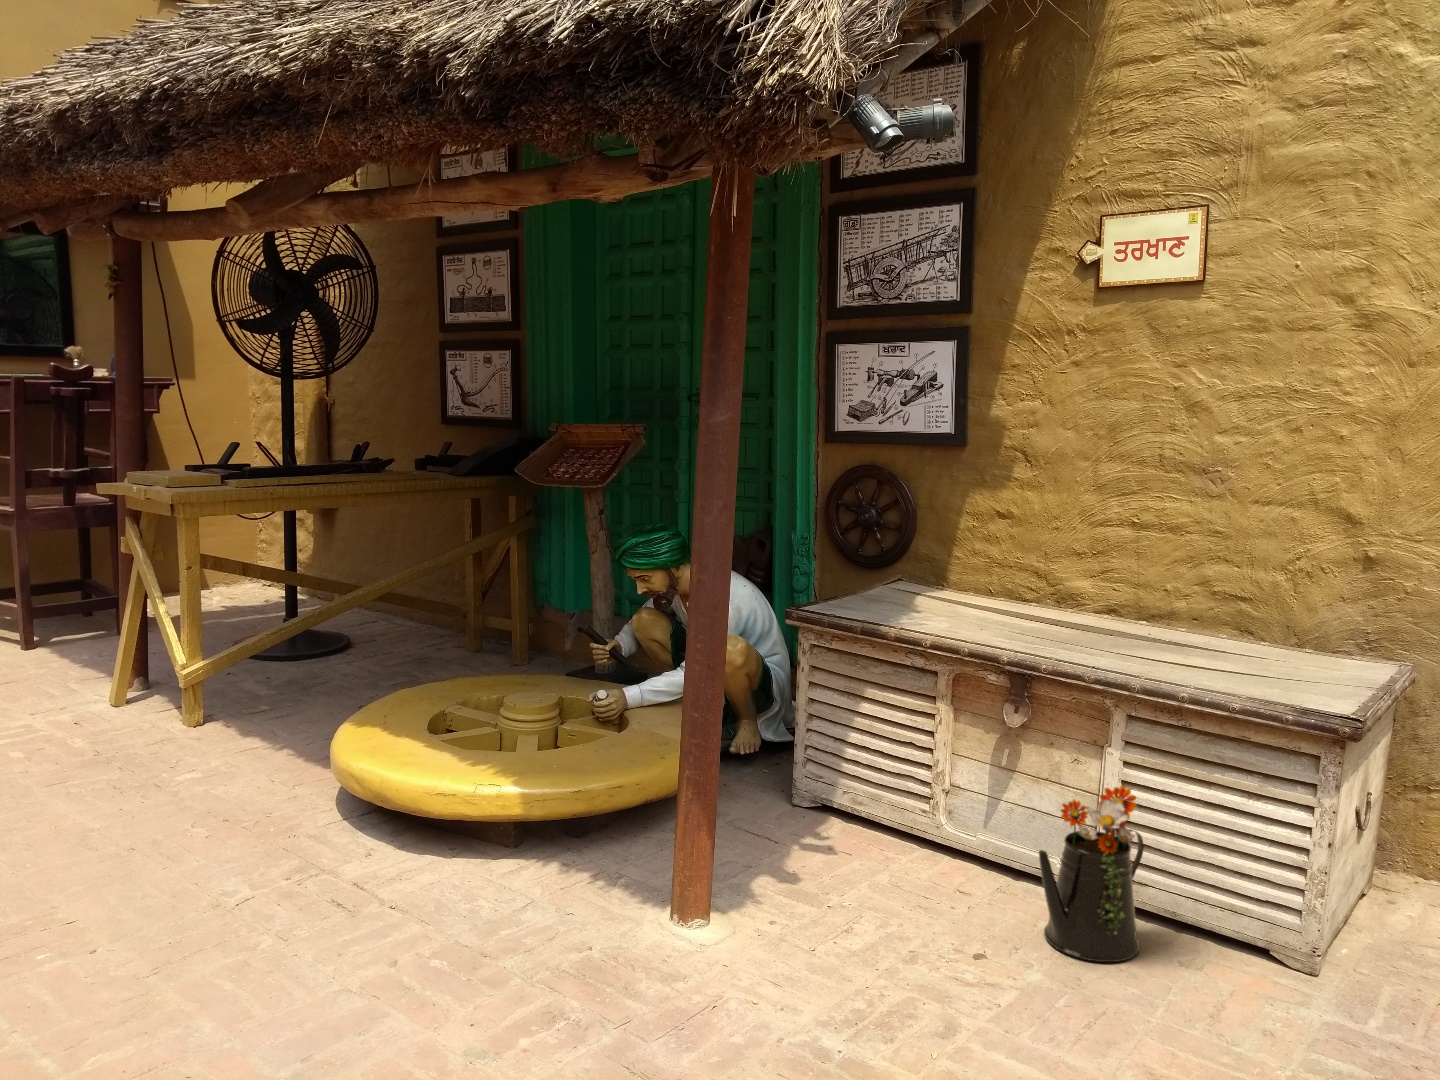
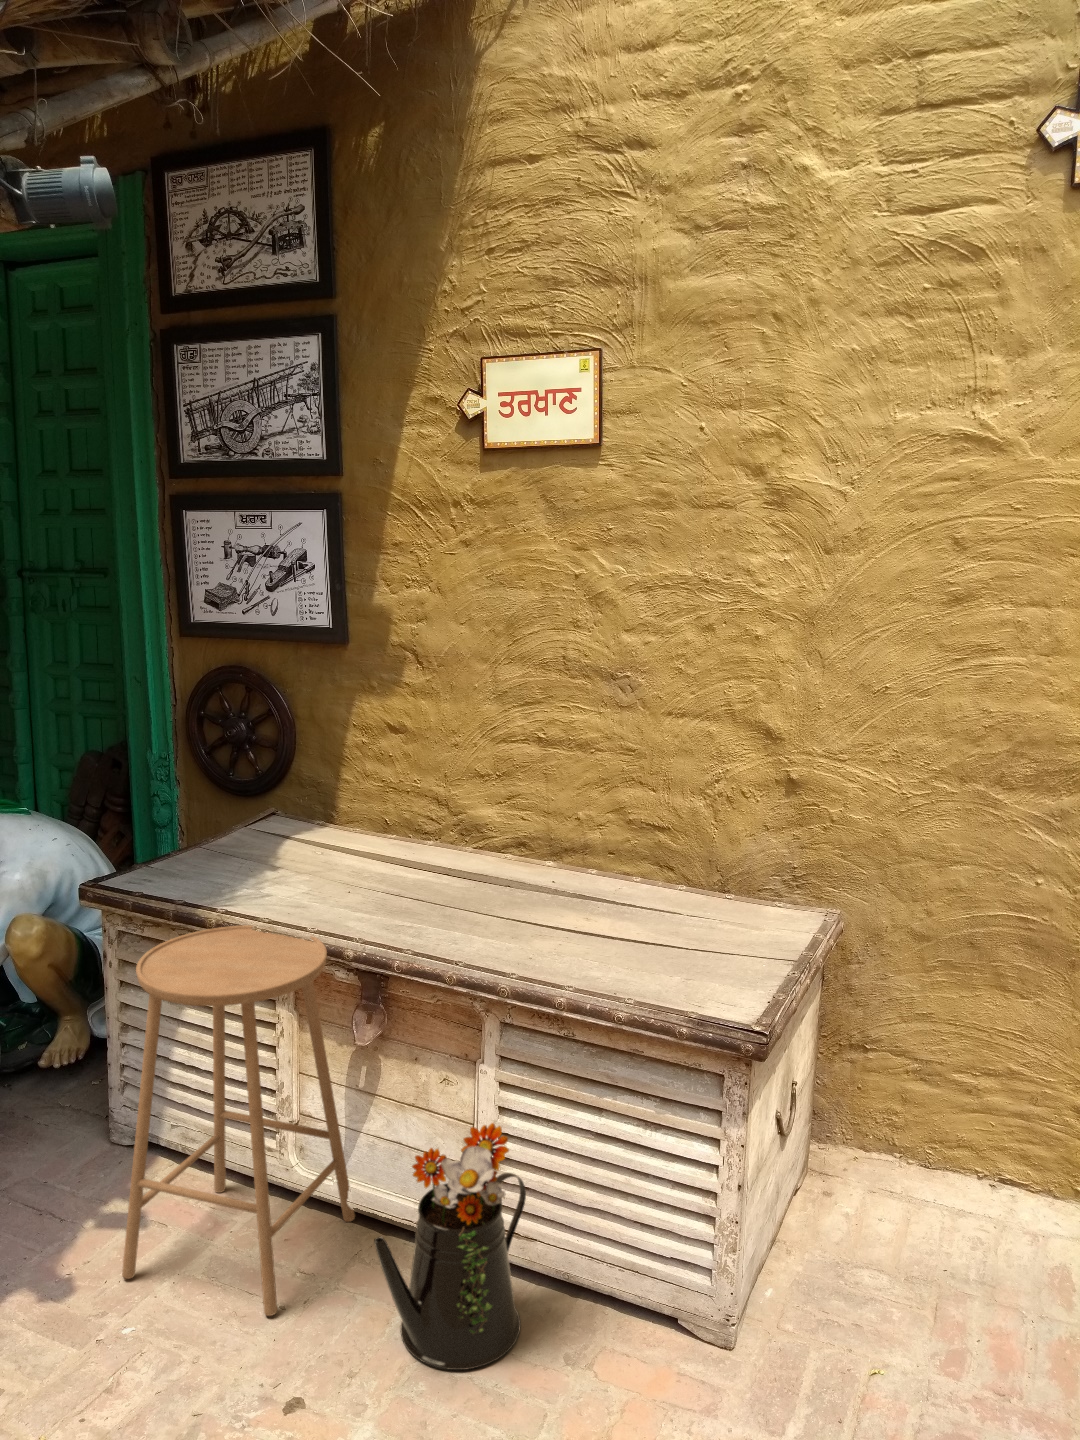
stool: none [824,639,988,917] -> present [122,925,355,1316]

